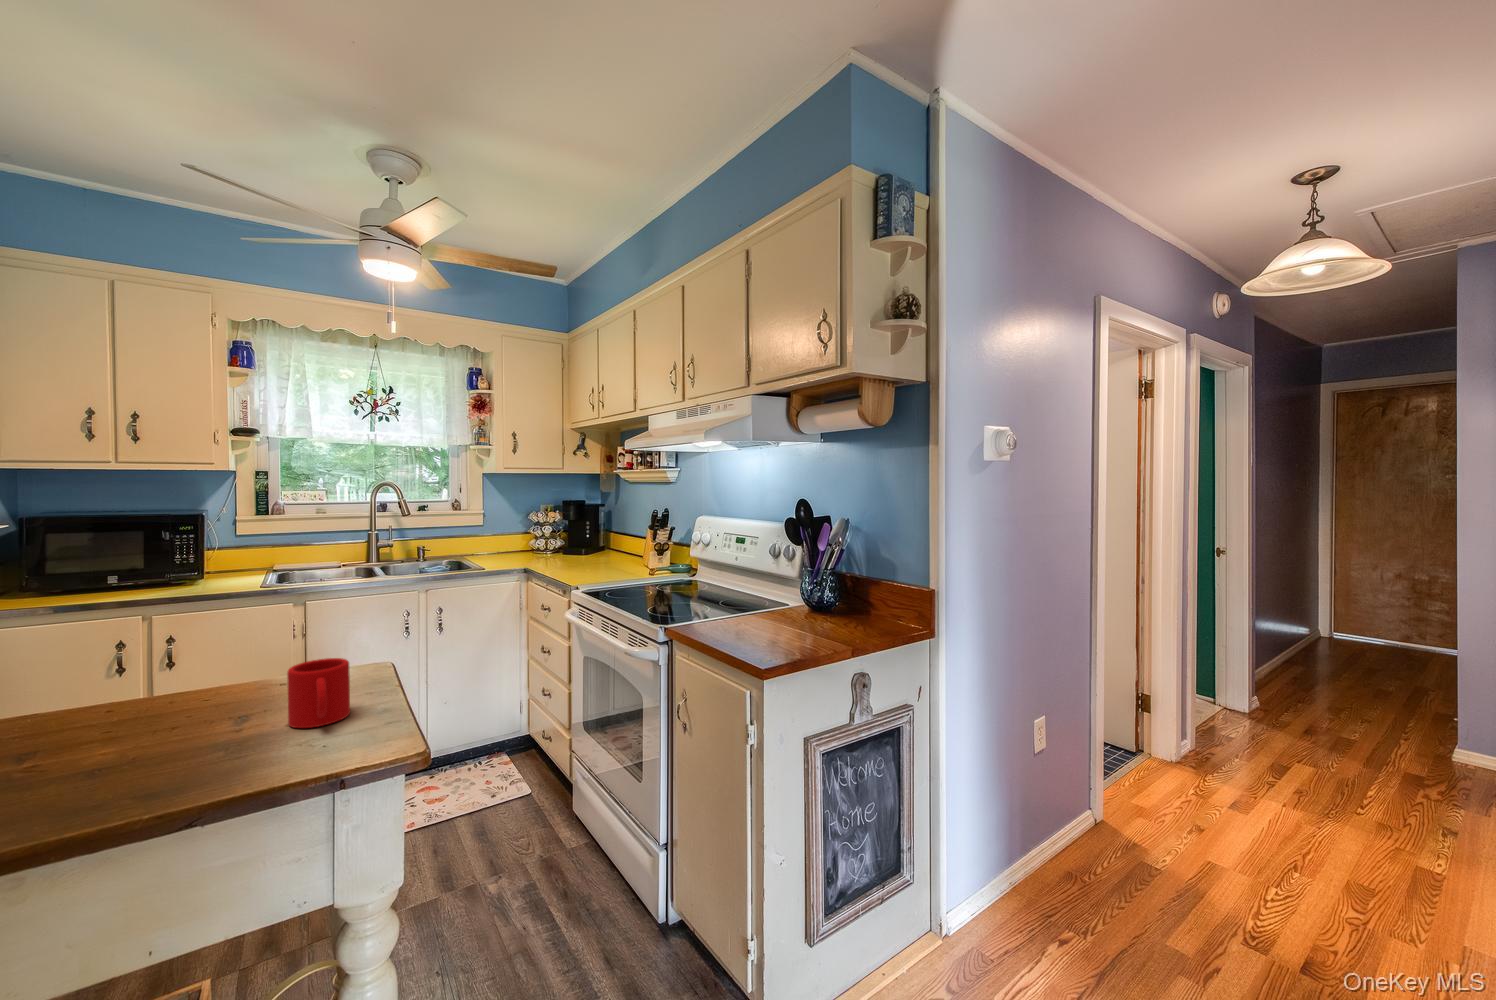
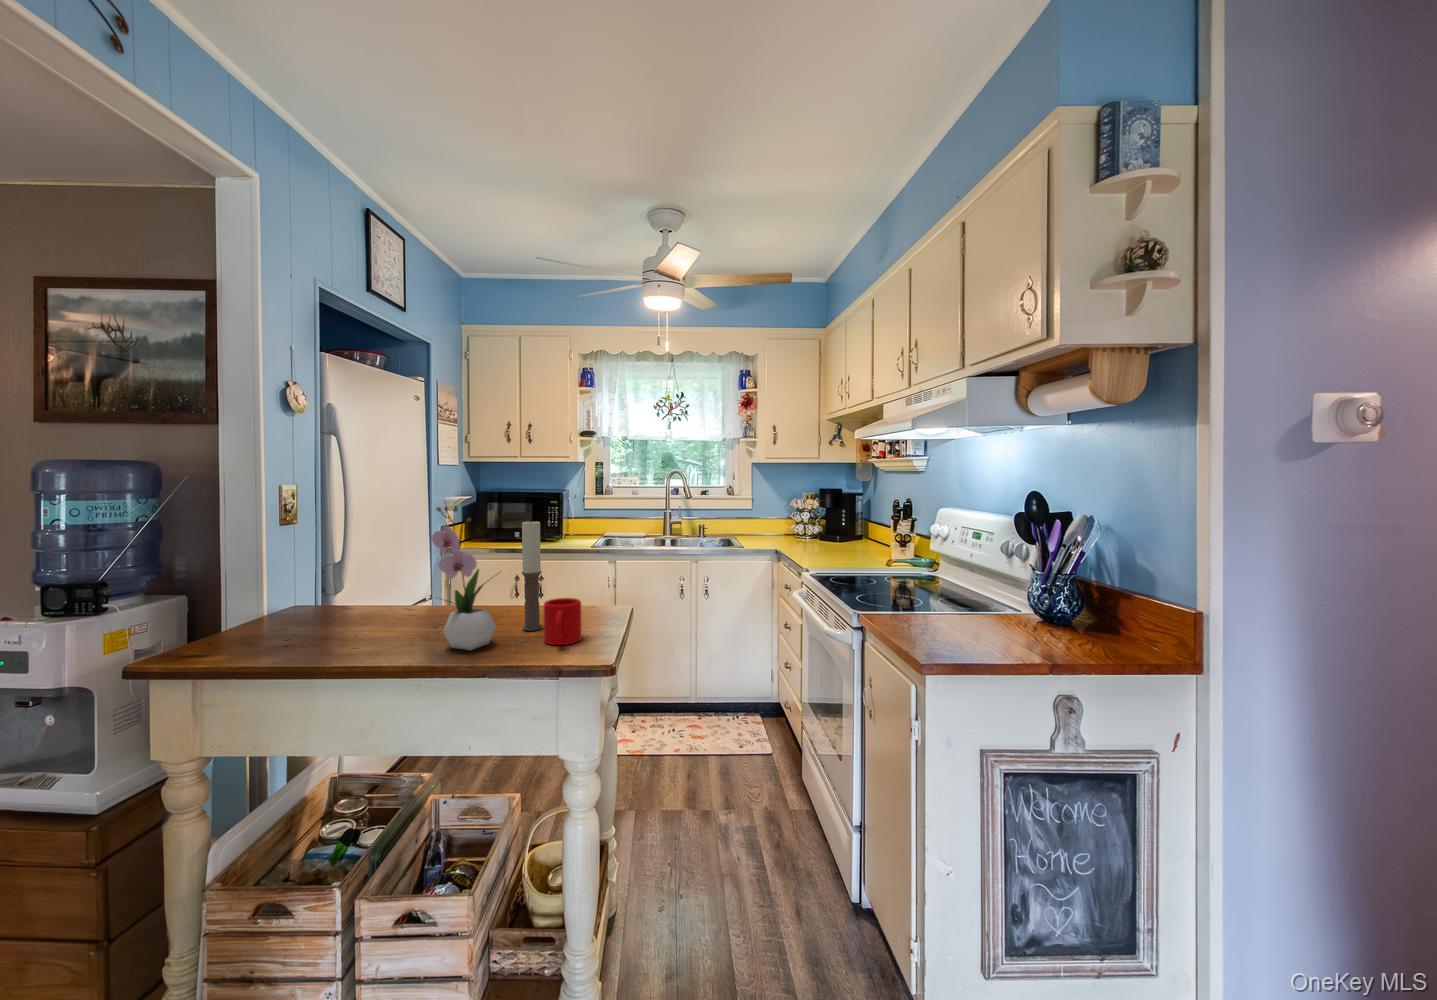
flower arrangement: none [70,542,210,768] -> present [432,506,496,650]
candle: none [234,553,271,716] -> present [522,519,542,631]

